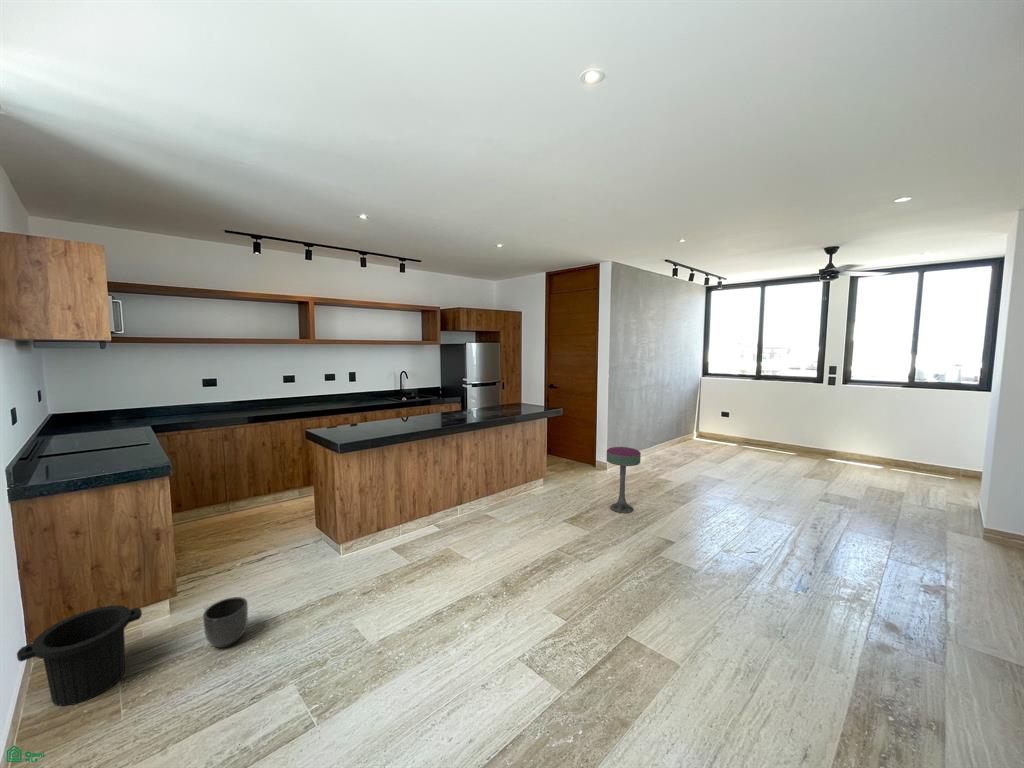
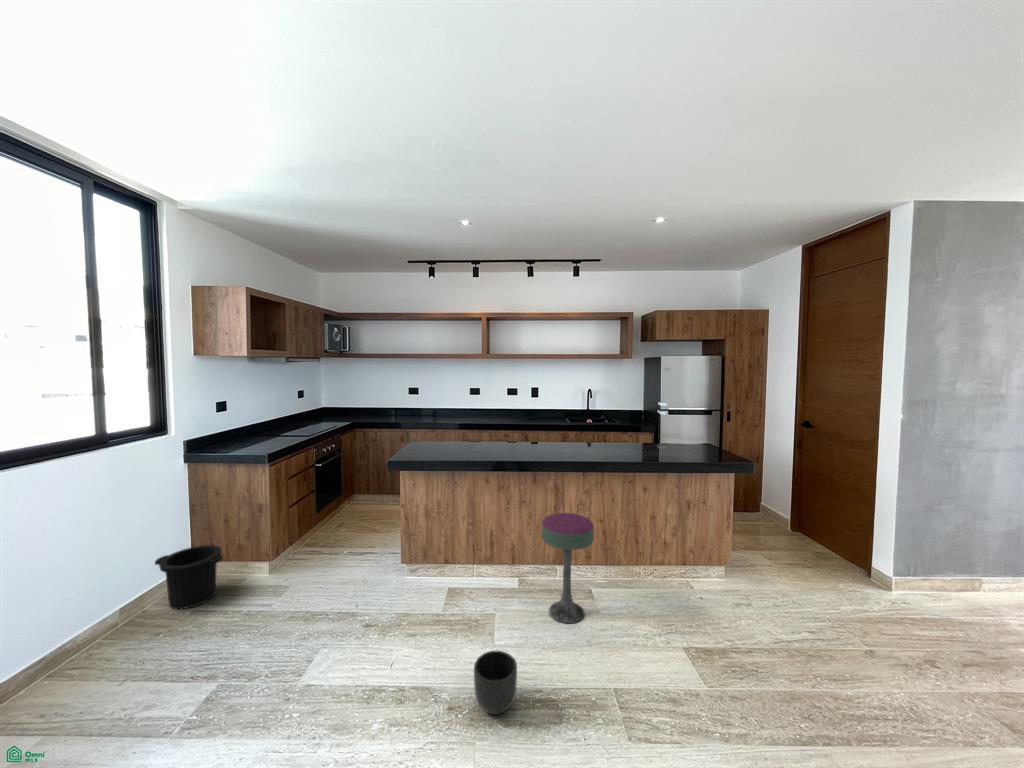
bar stool: present [606,447,641,513] -> present [542,513,594,623]
planter: present [203,597,248,648] -> present [474,651,517,715]

